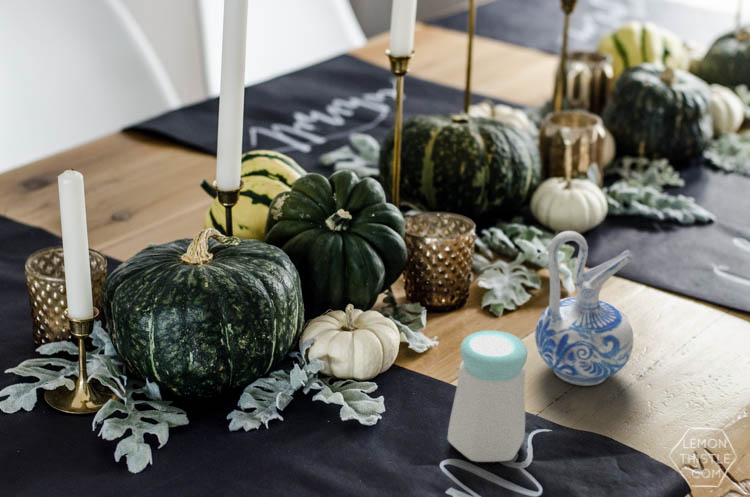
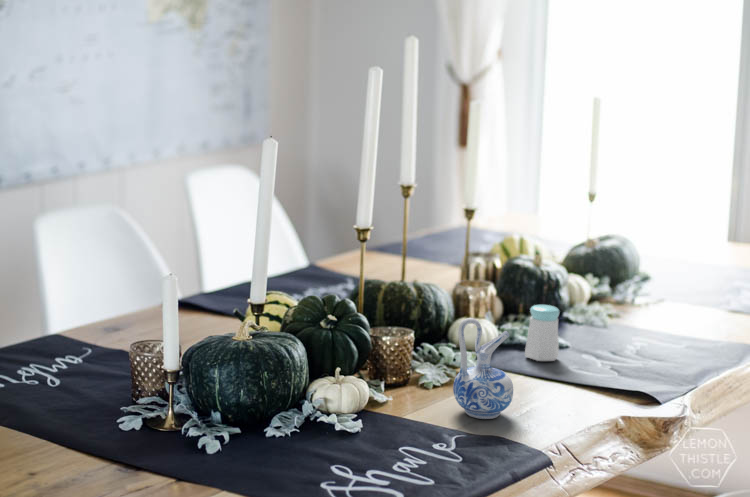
salt shaker: present [448,330,527,462] -> present [525,305,559,361]

